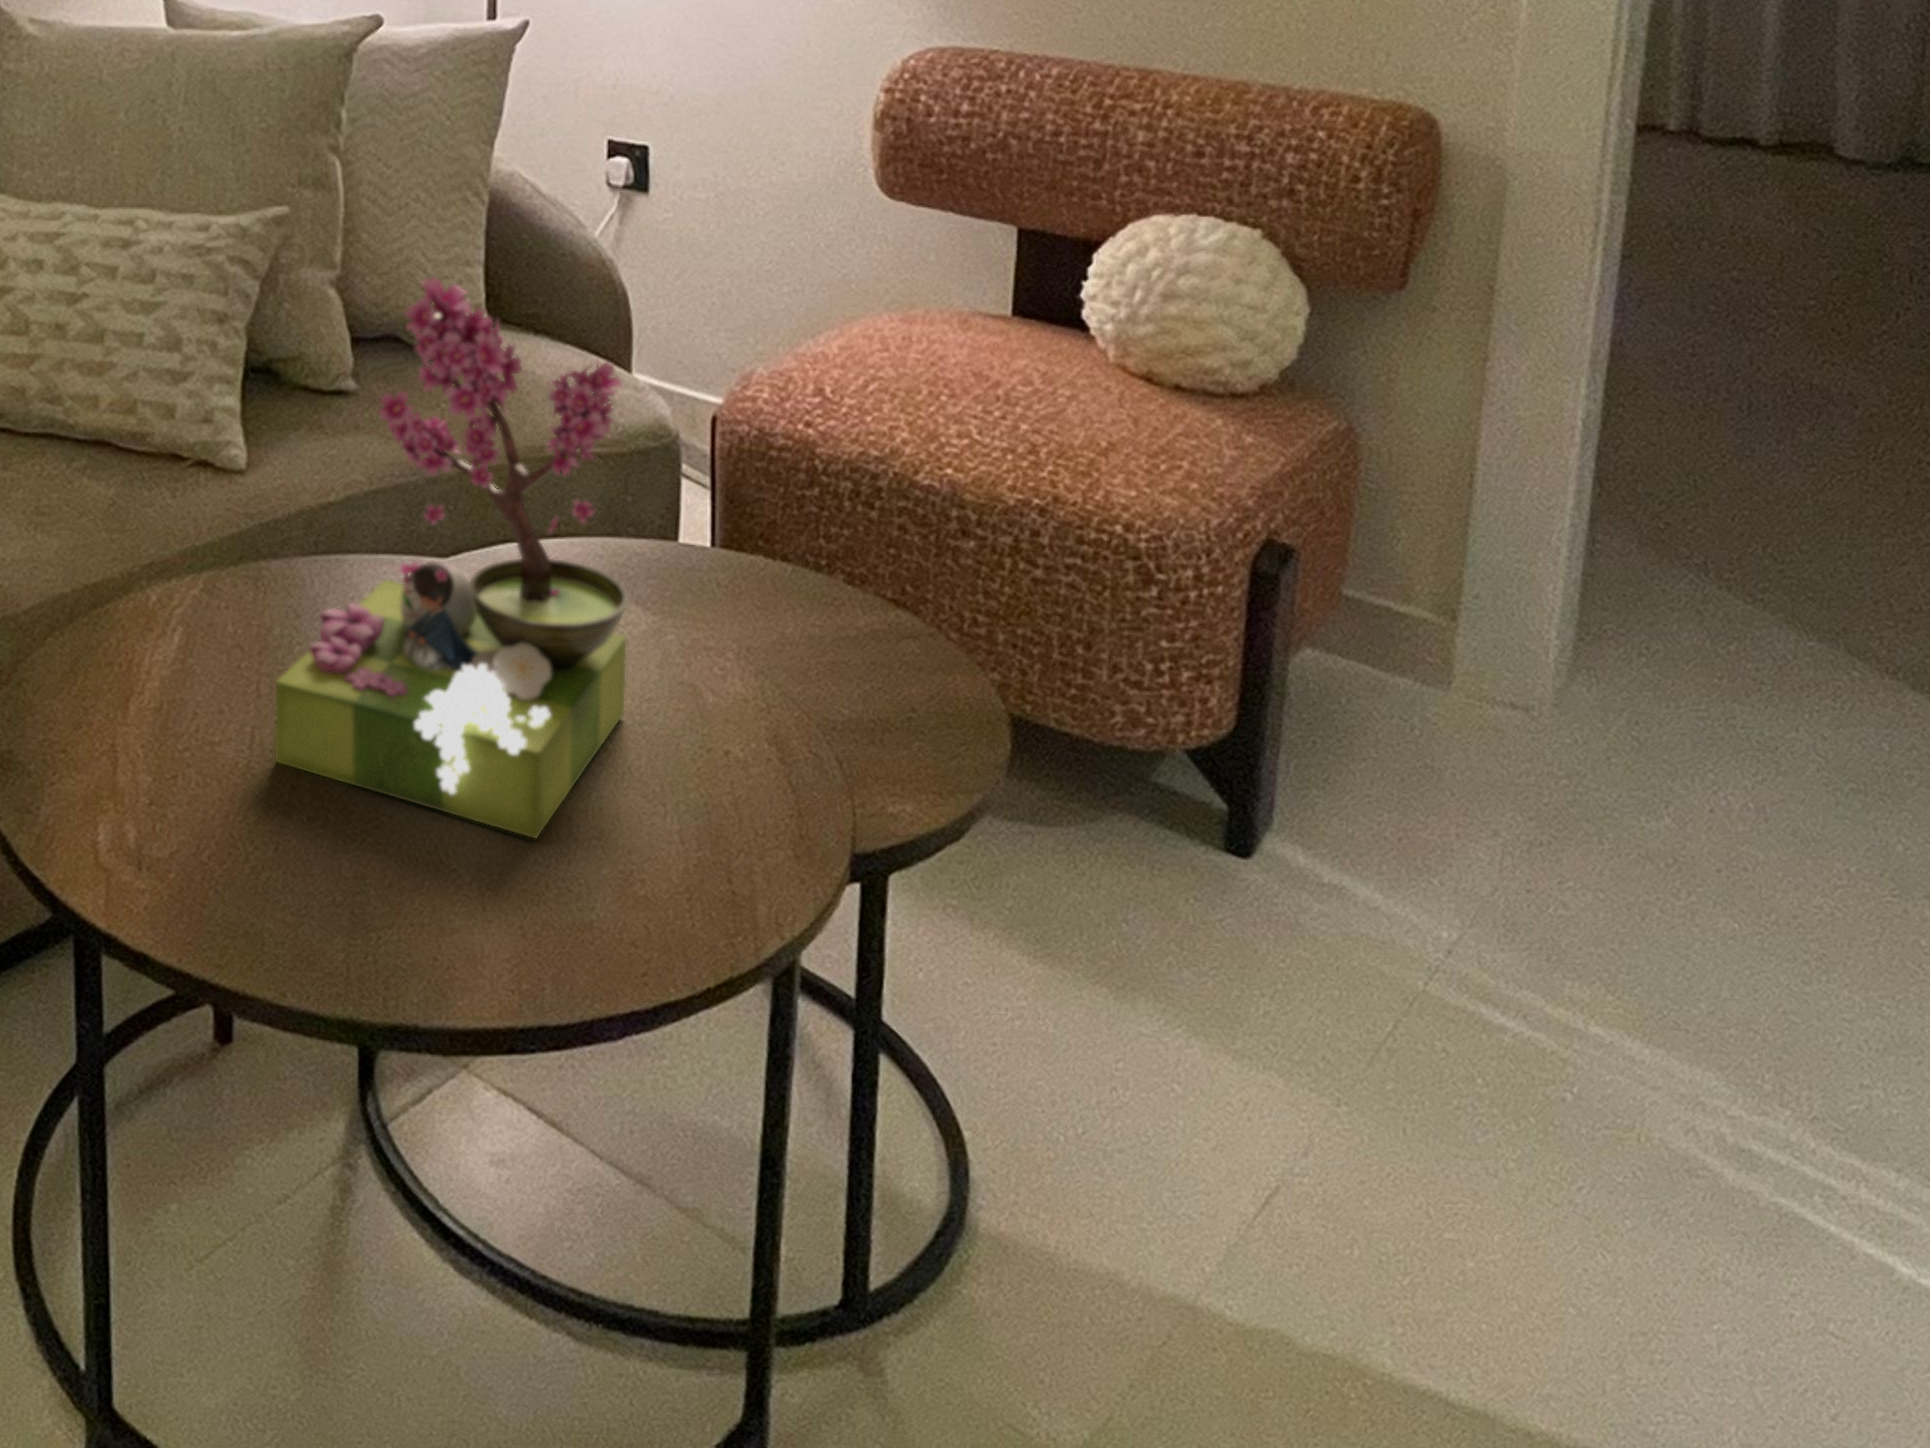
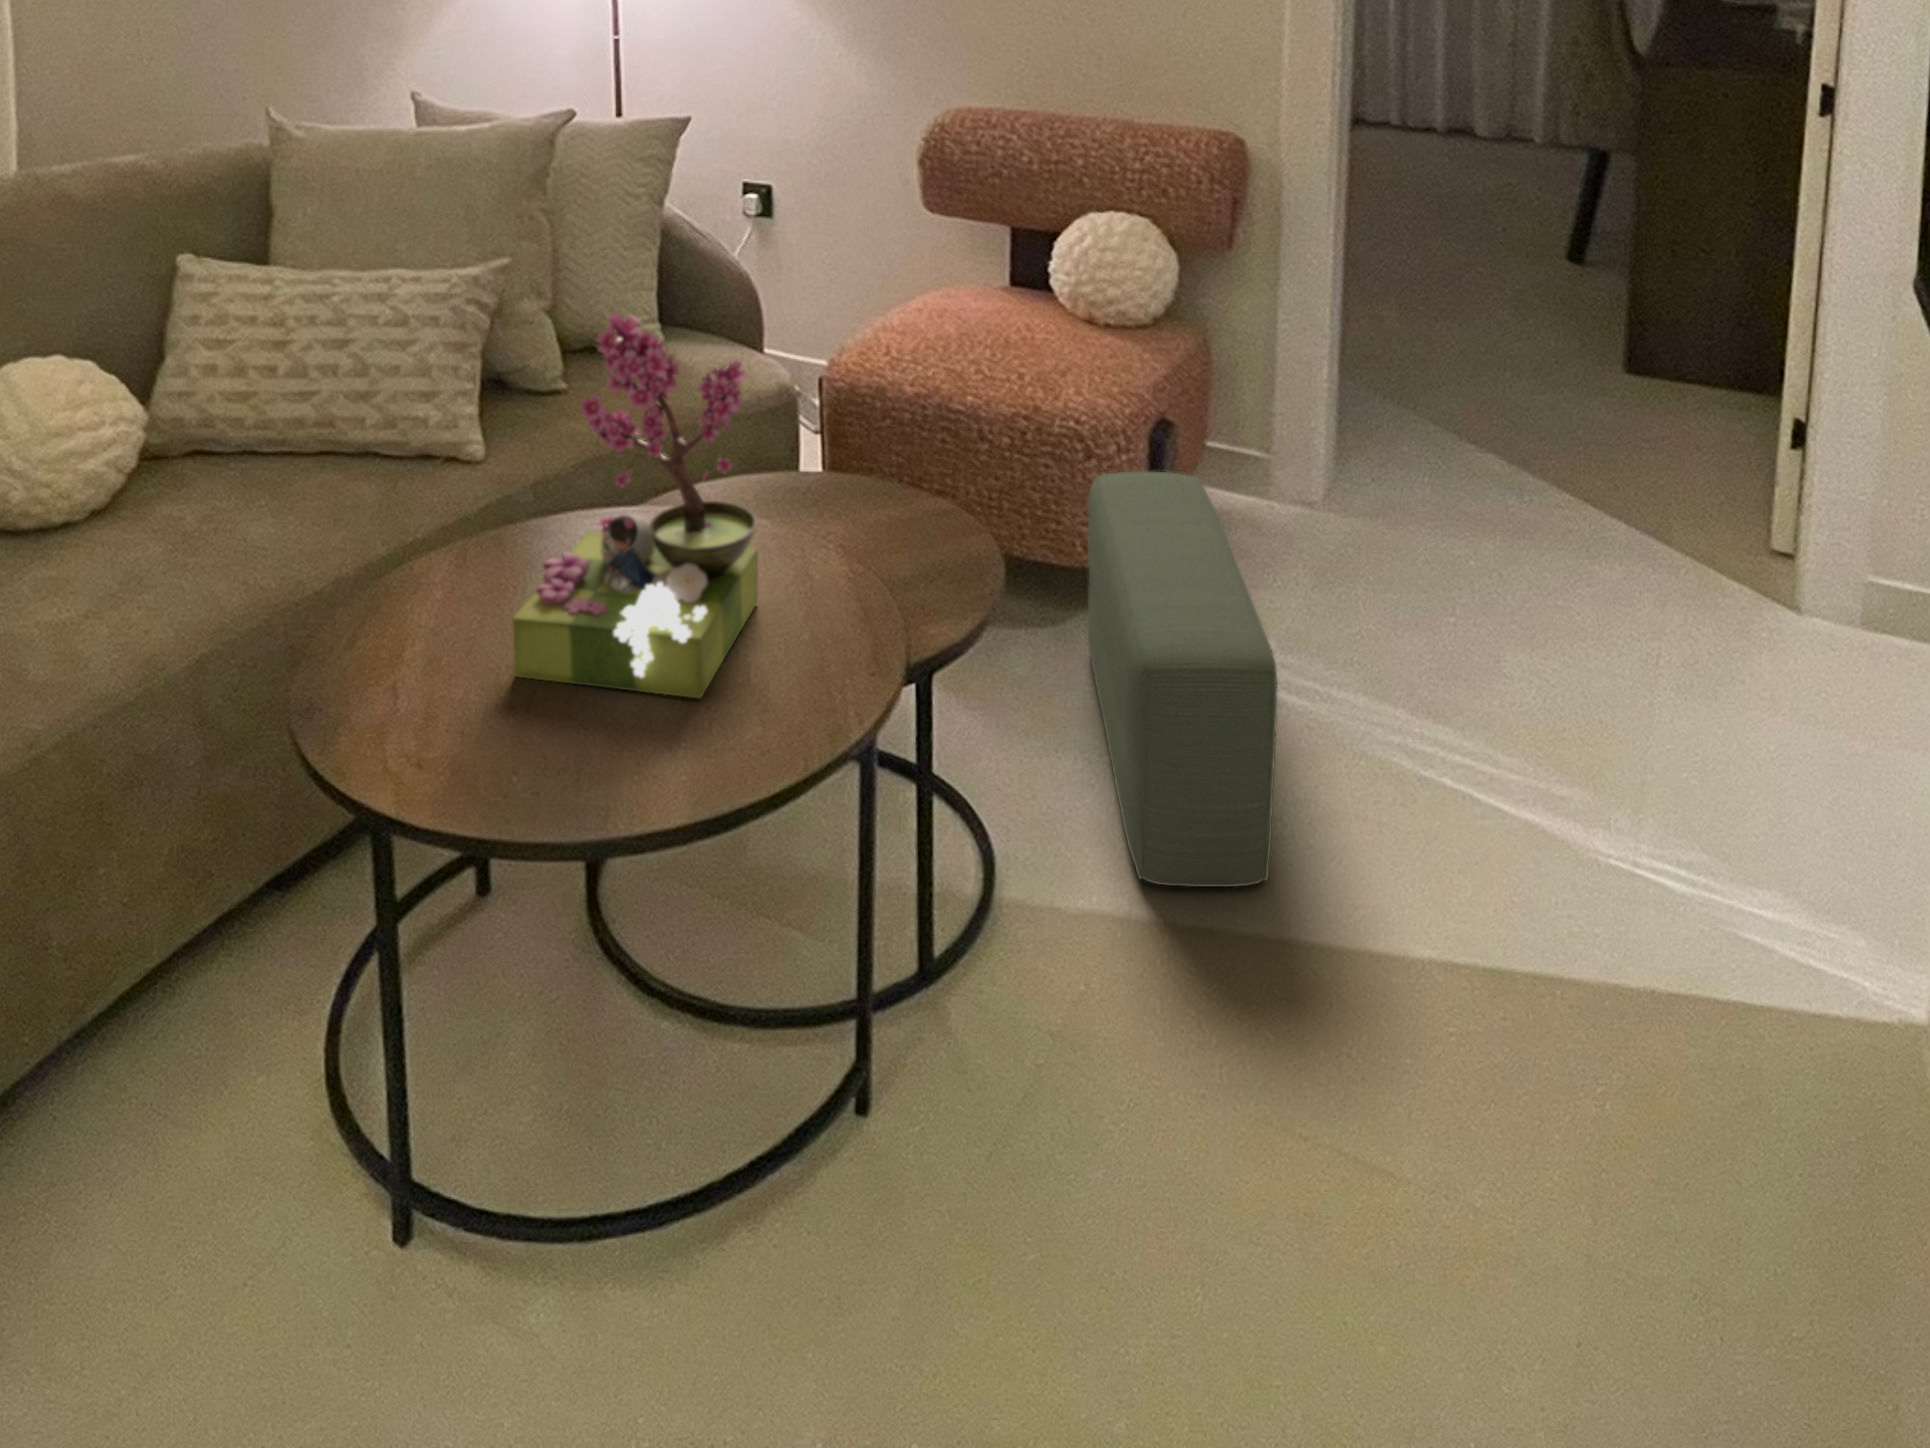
pouf: none [1127,609,1484,1291] -> present [1088,472,1277,887]

